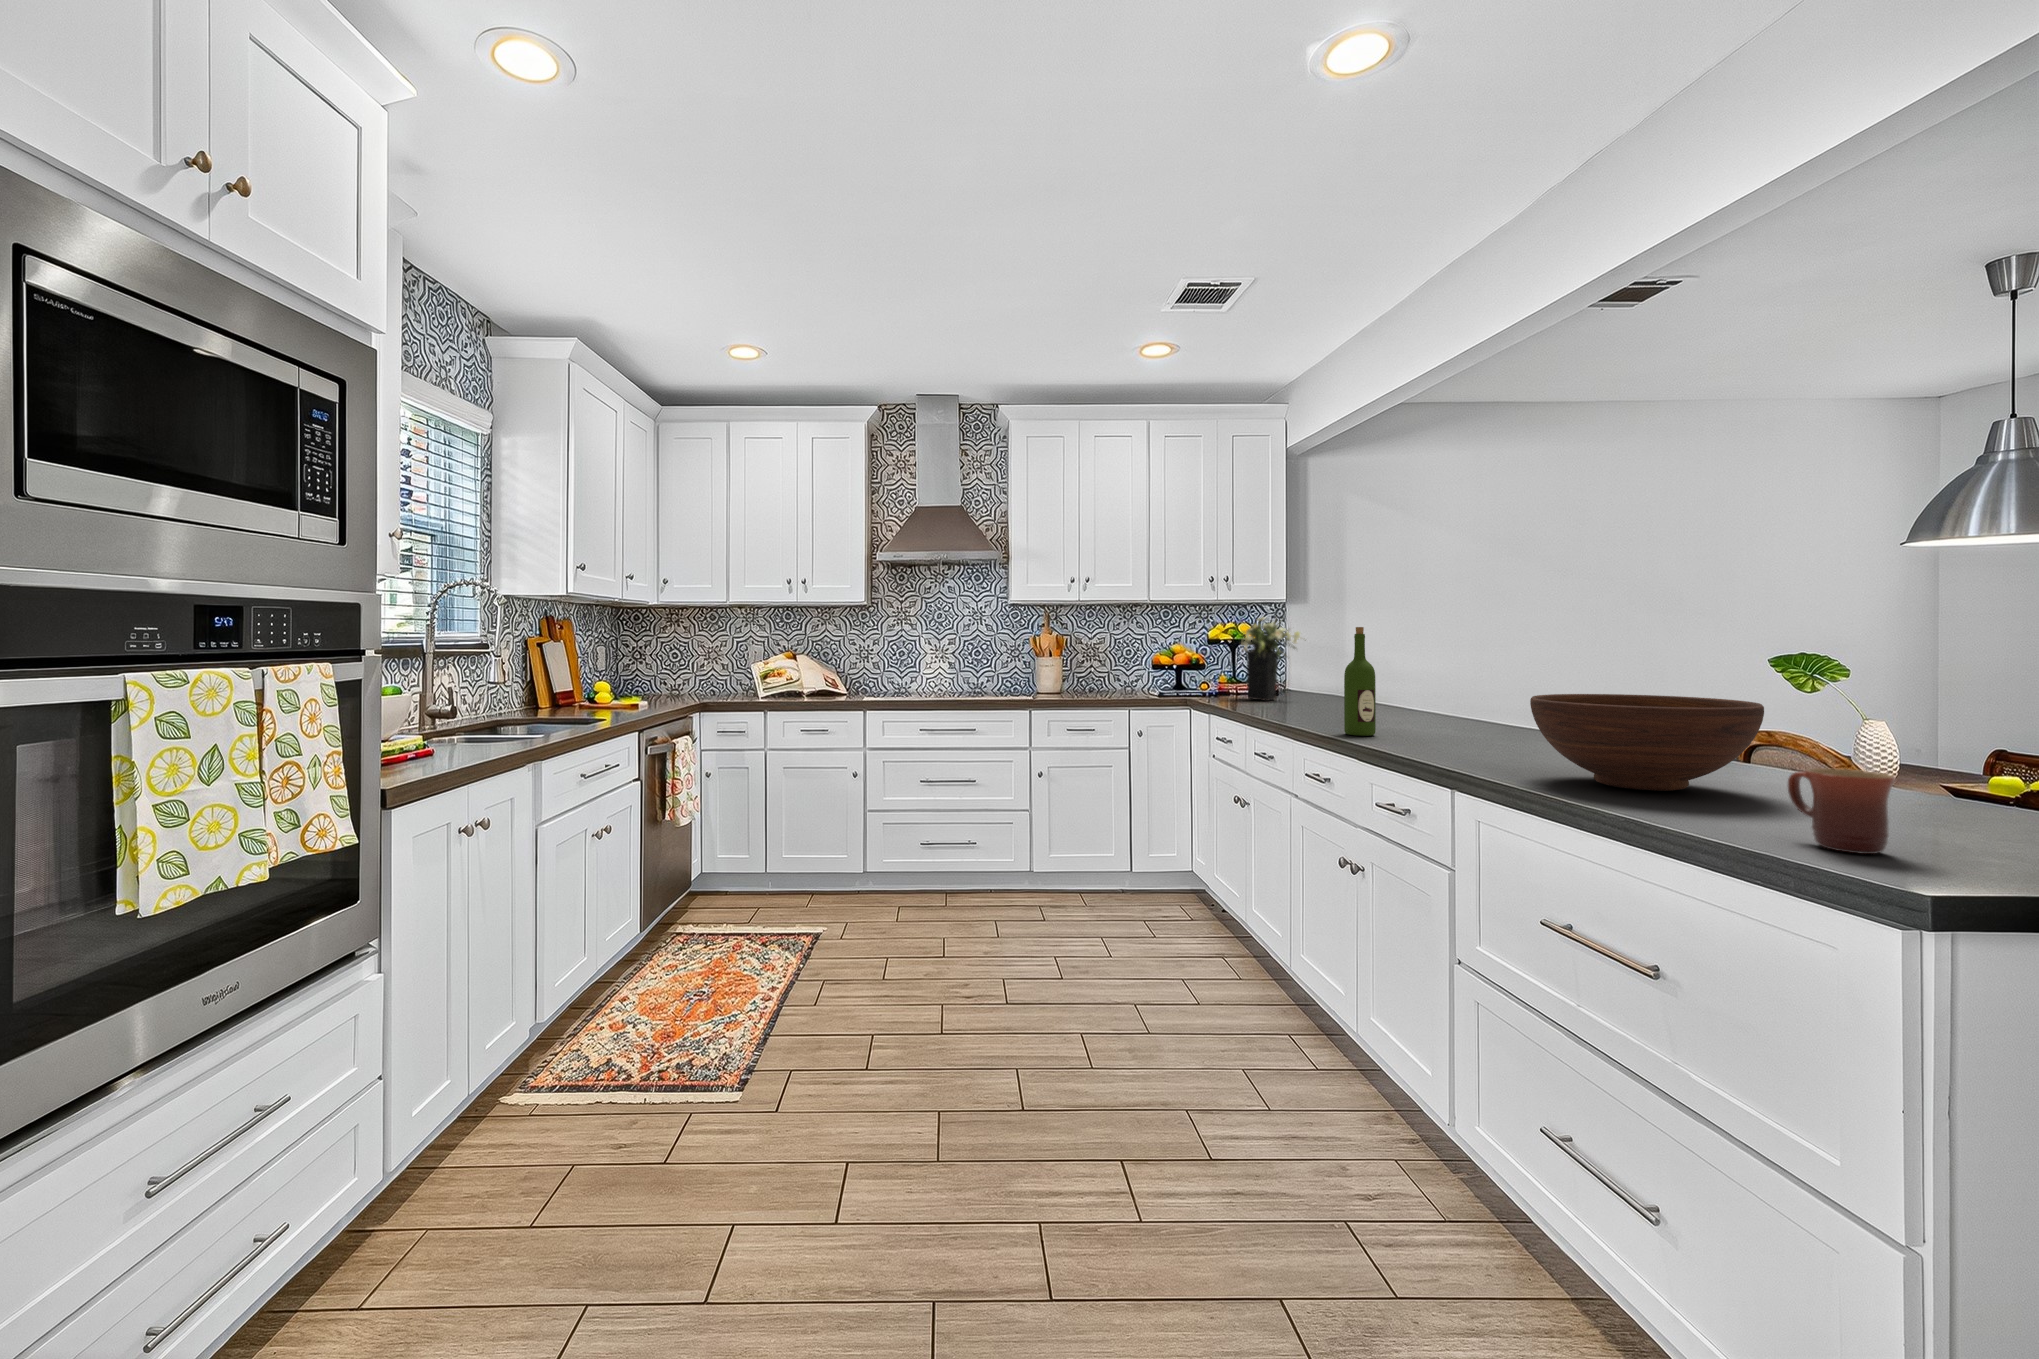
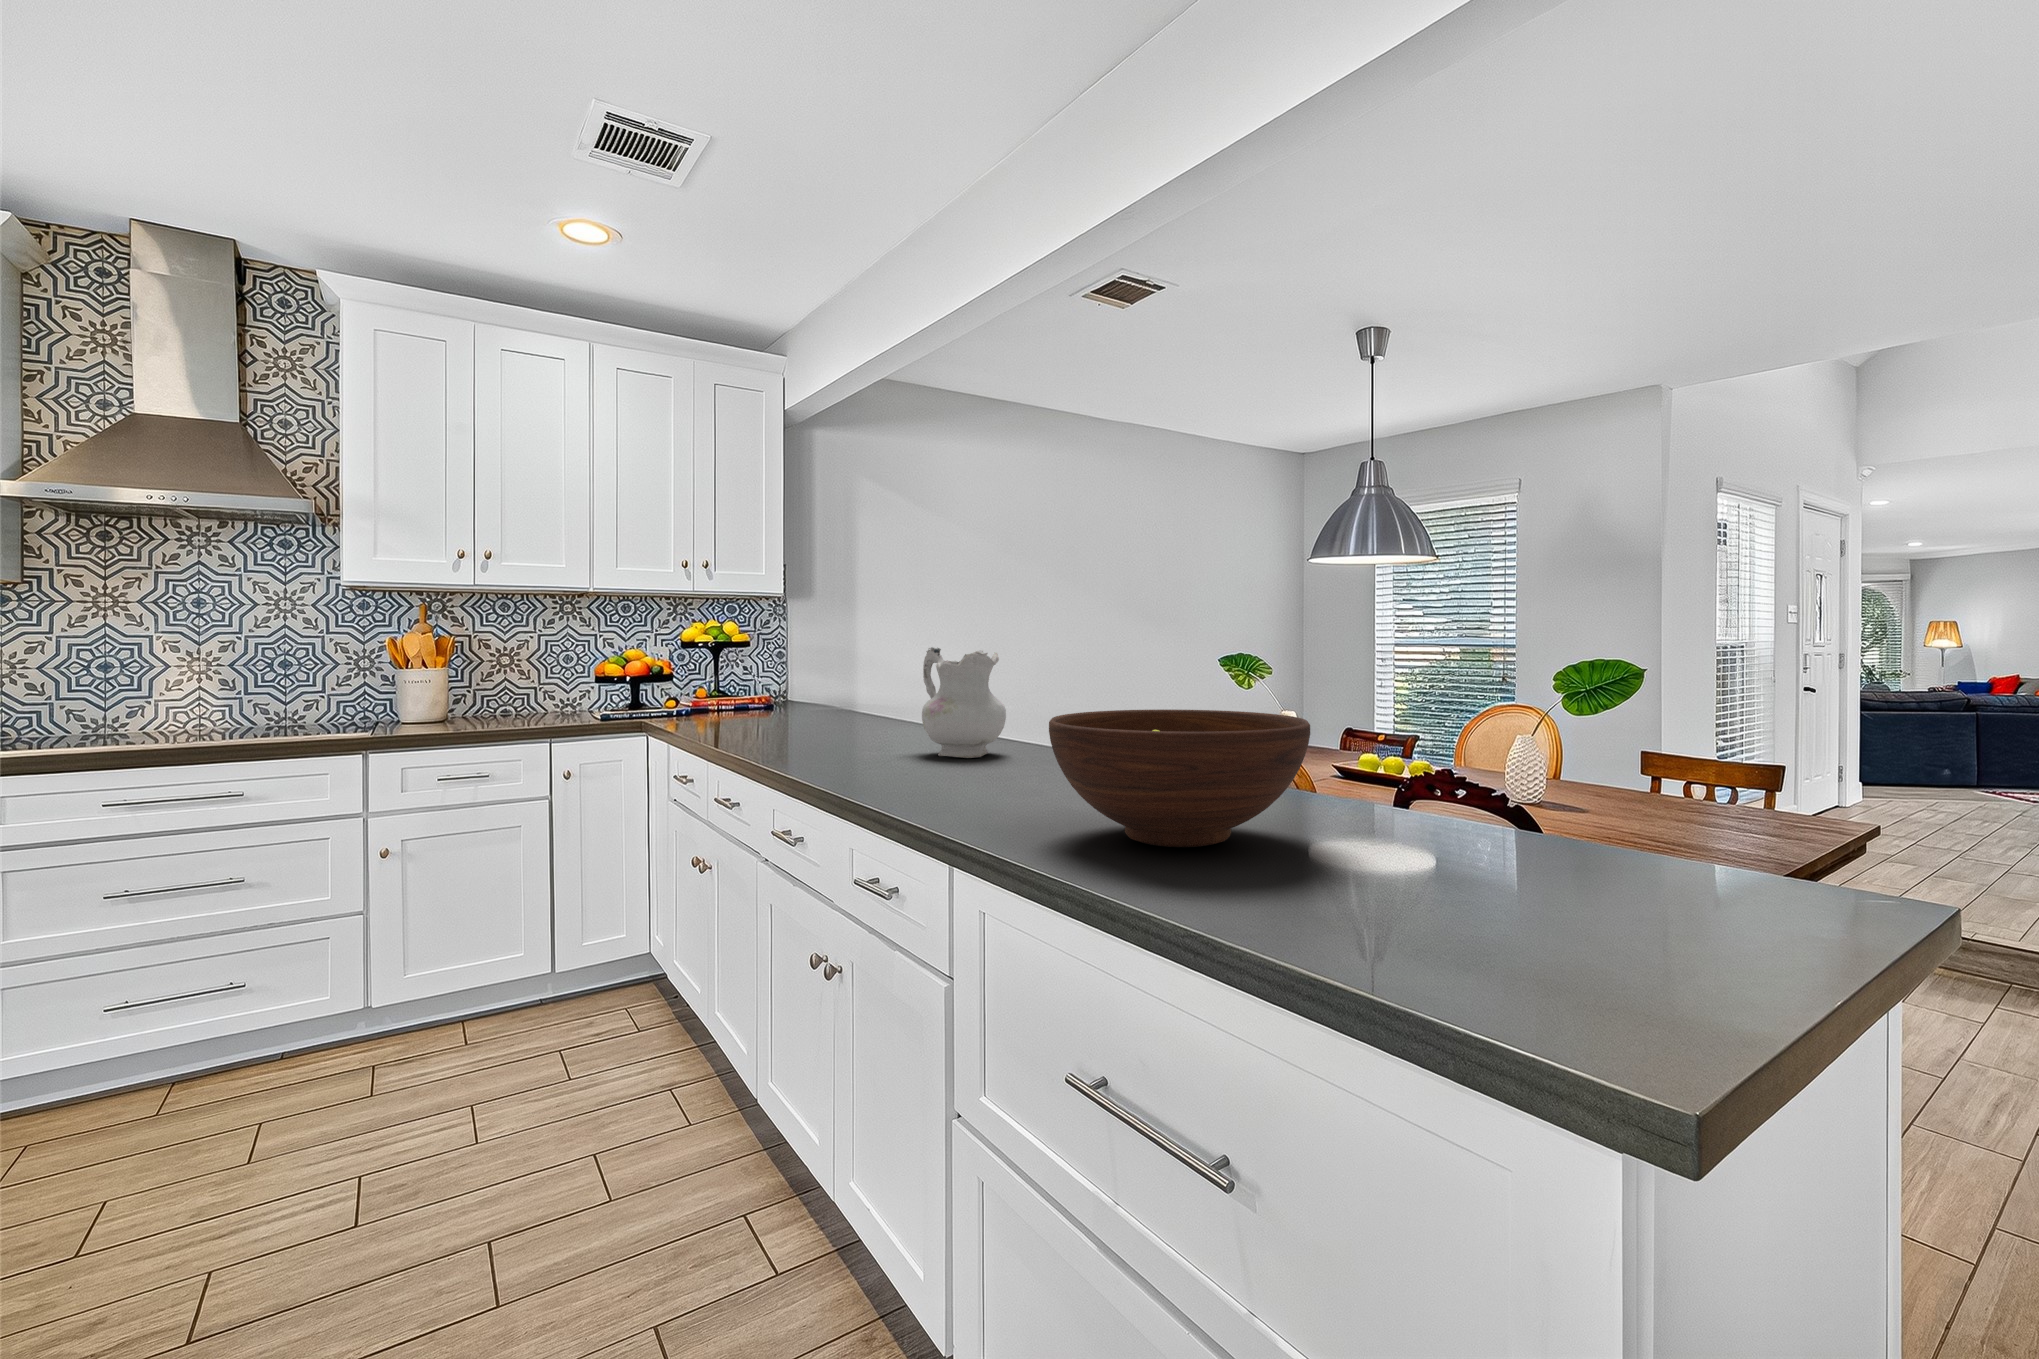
flower arrangement: present [1241,617,1300,701] -> none [701,610,798,722]
wine bottle: present [1344,627,1376,736] -> none [820,621,861,775]
ceramic pitcher: none [1420,645,1495,732] -> present [922,647,1006,758]
mug: present [1788,768,1896,854] -> none [1386,823,1521,959]

